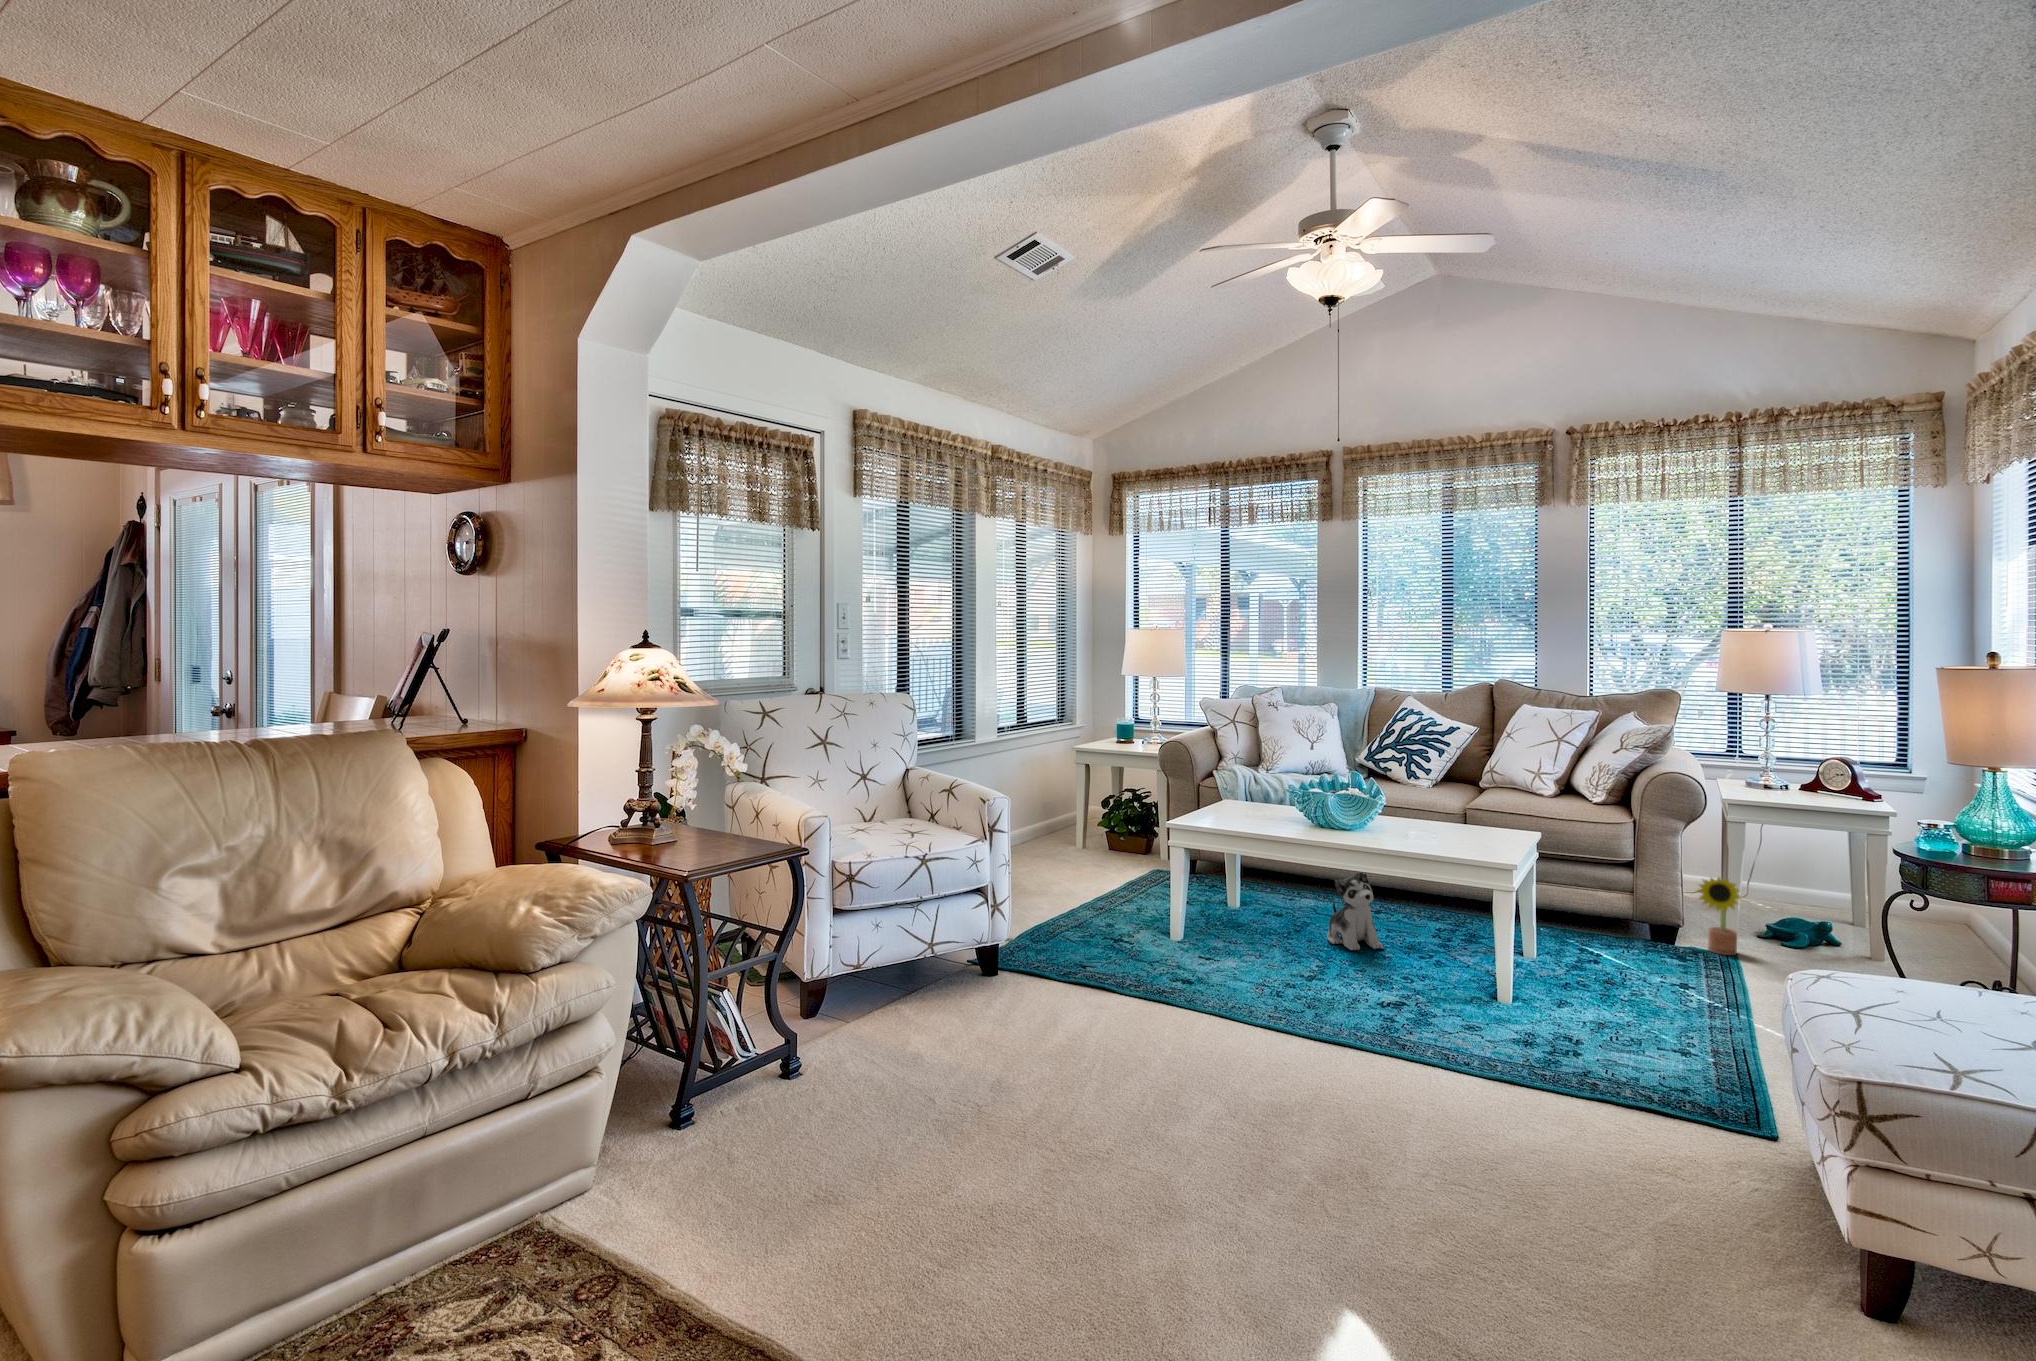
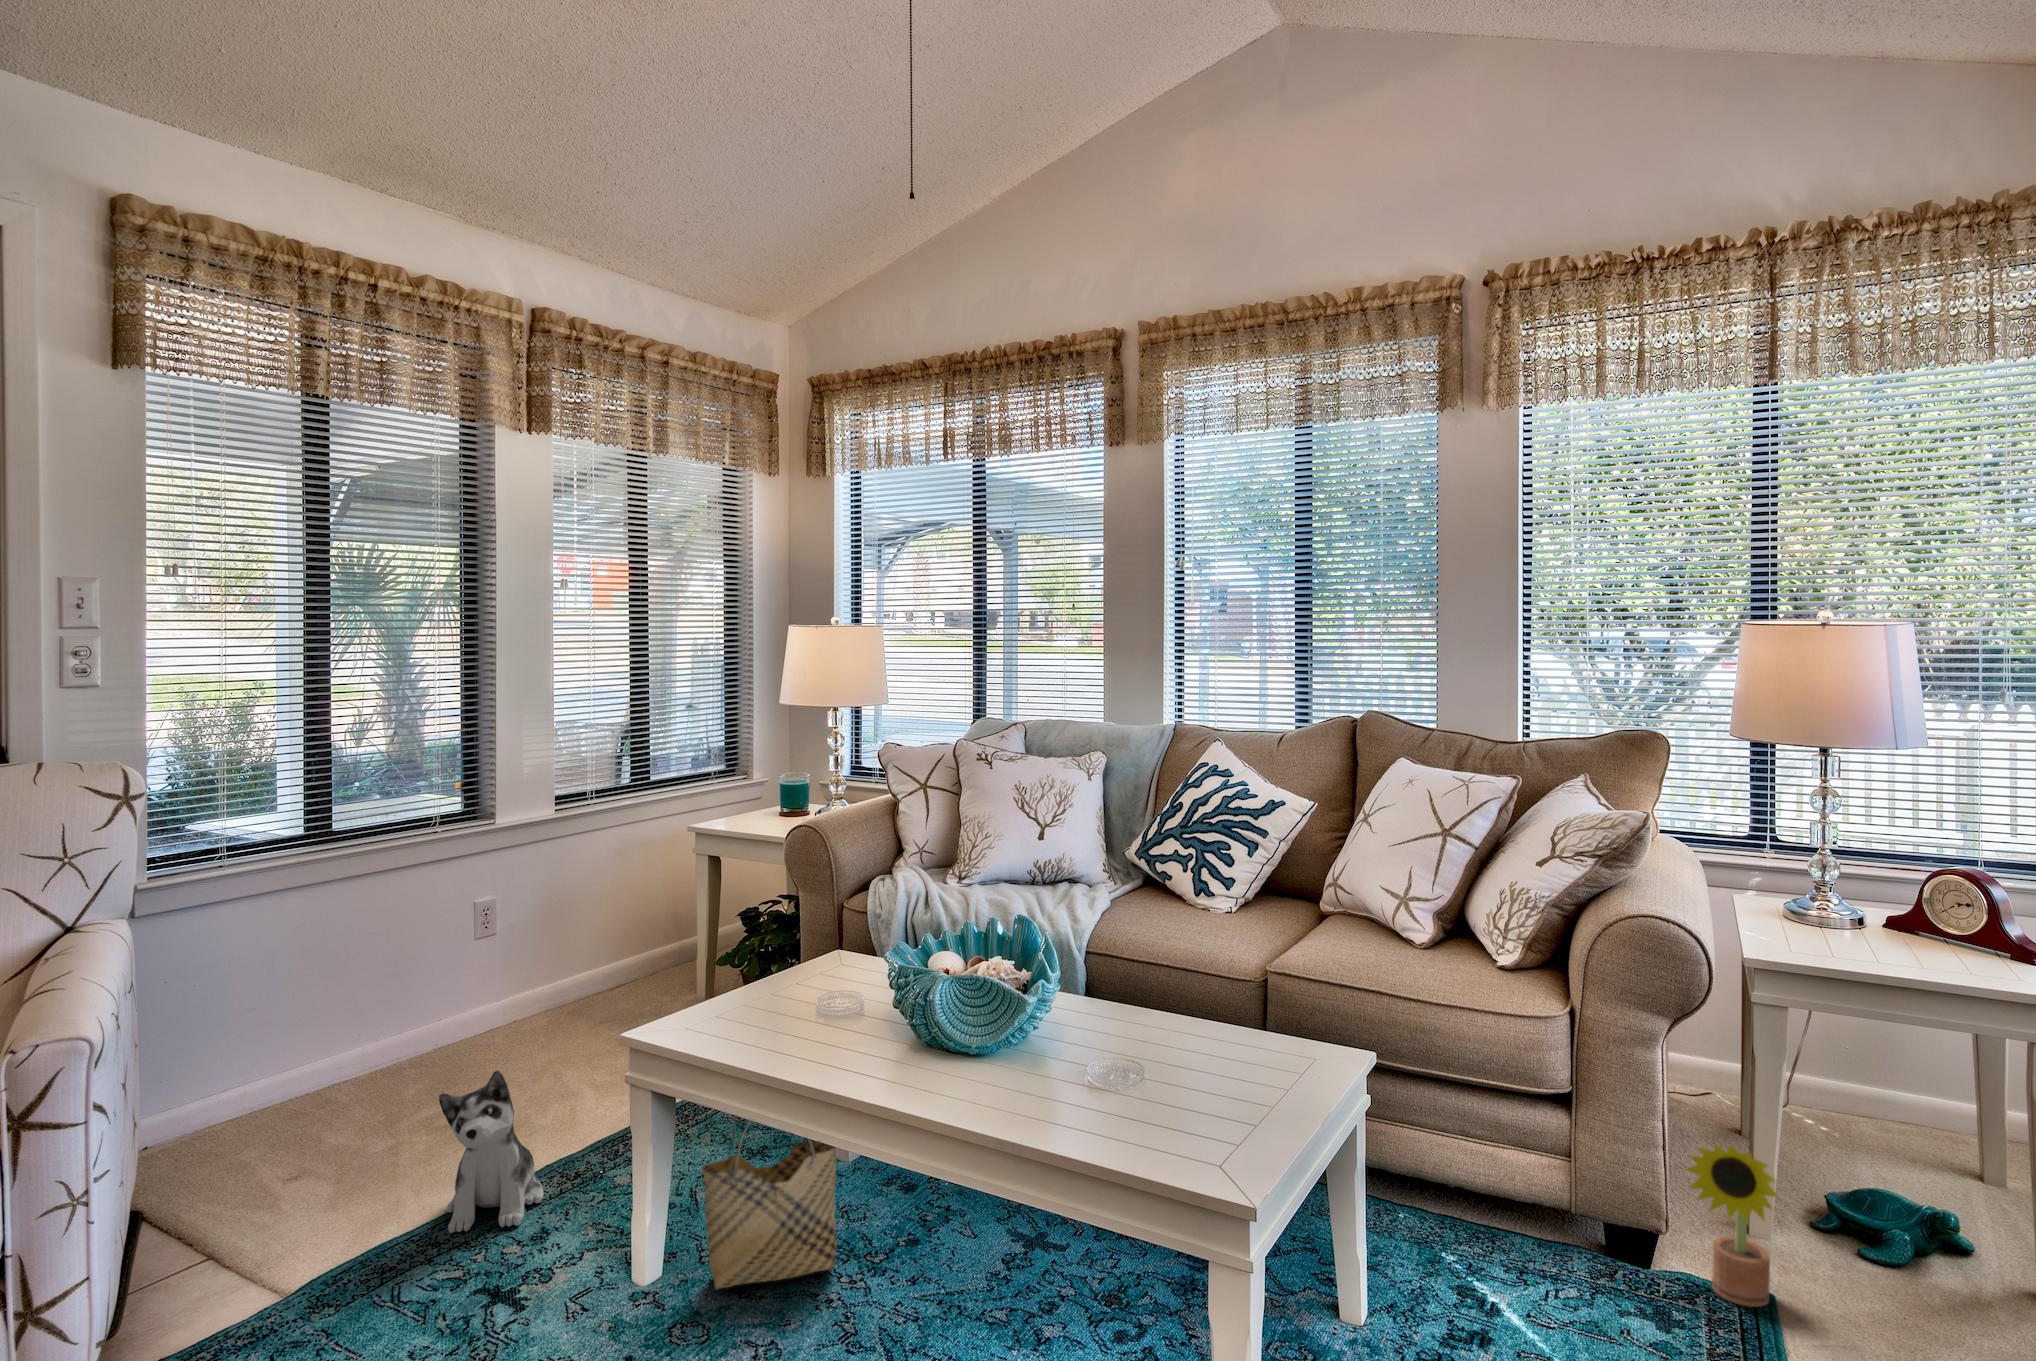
woven basket: none [1214,849,1275,942] -> present [701,1117,837,1289]
plush toy: present [1327,873,1383,950] -> present [439,1071,543,1233]

